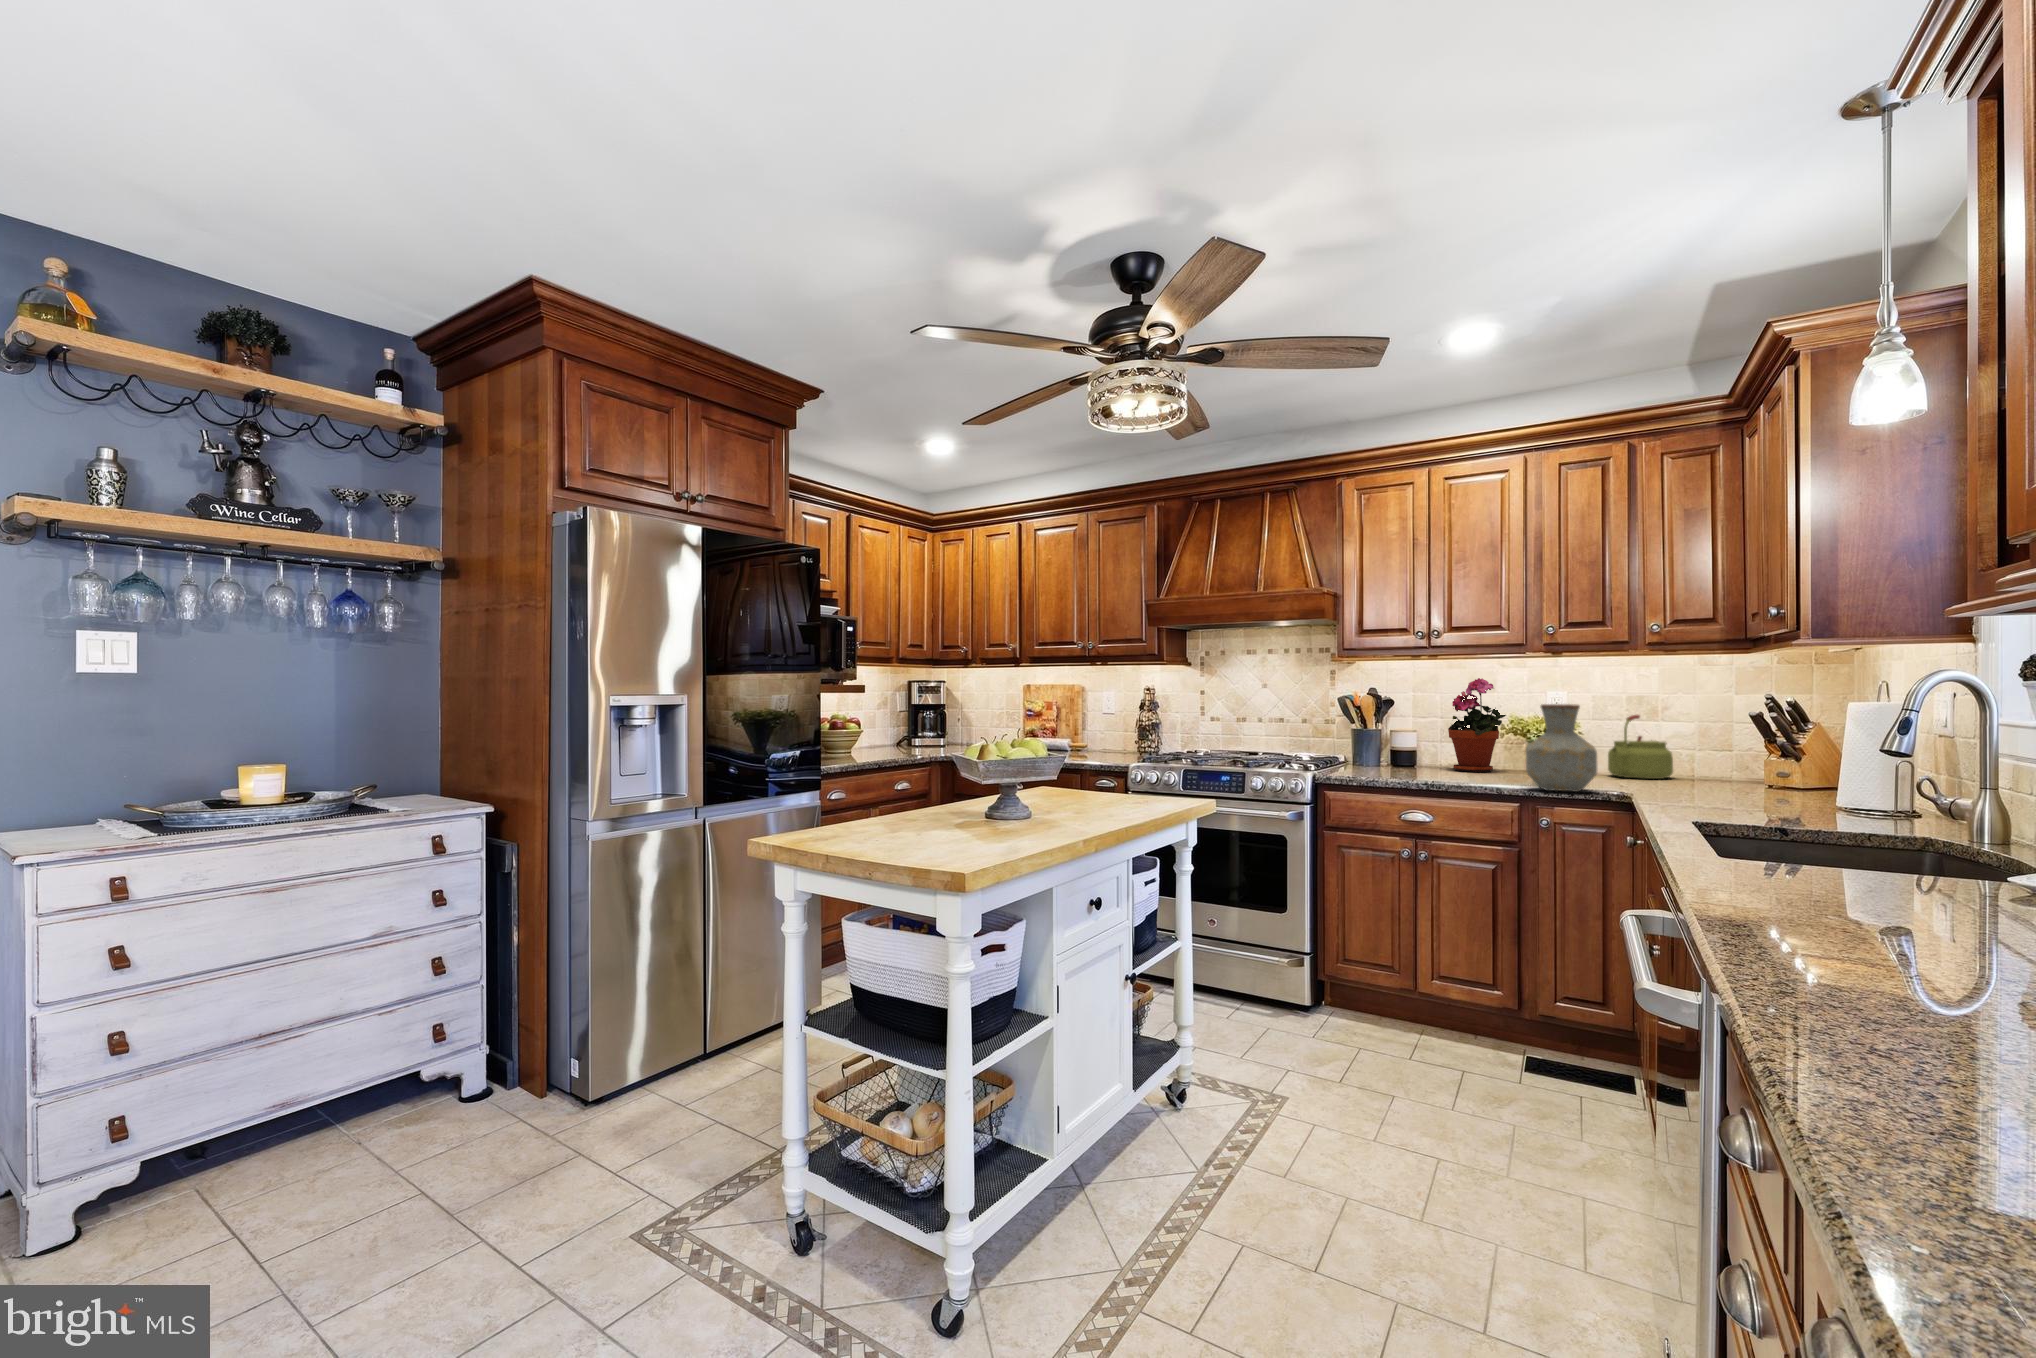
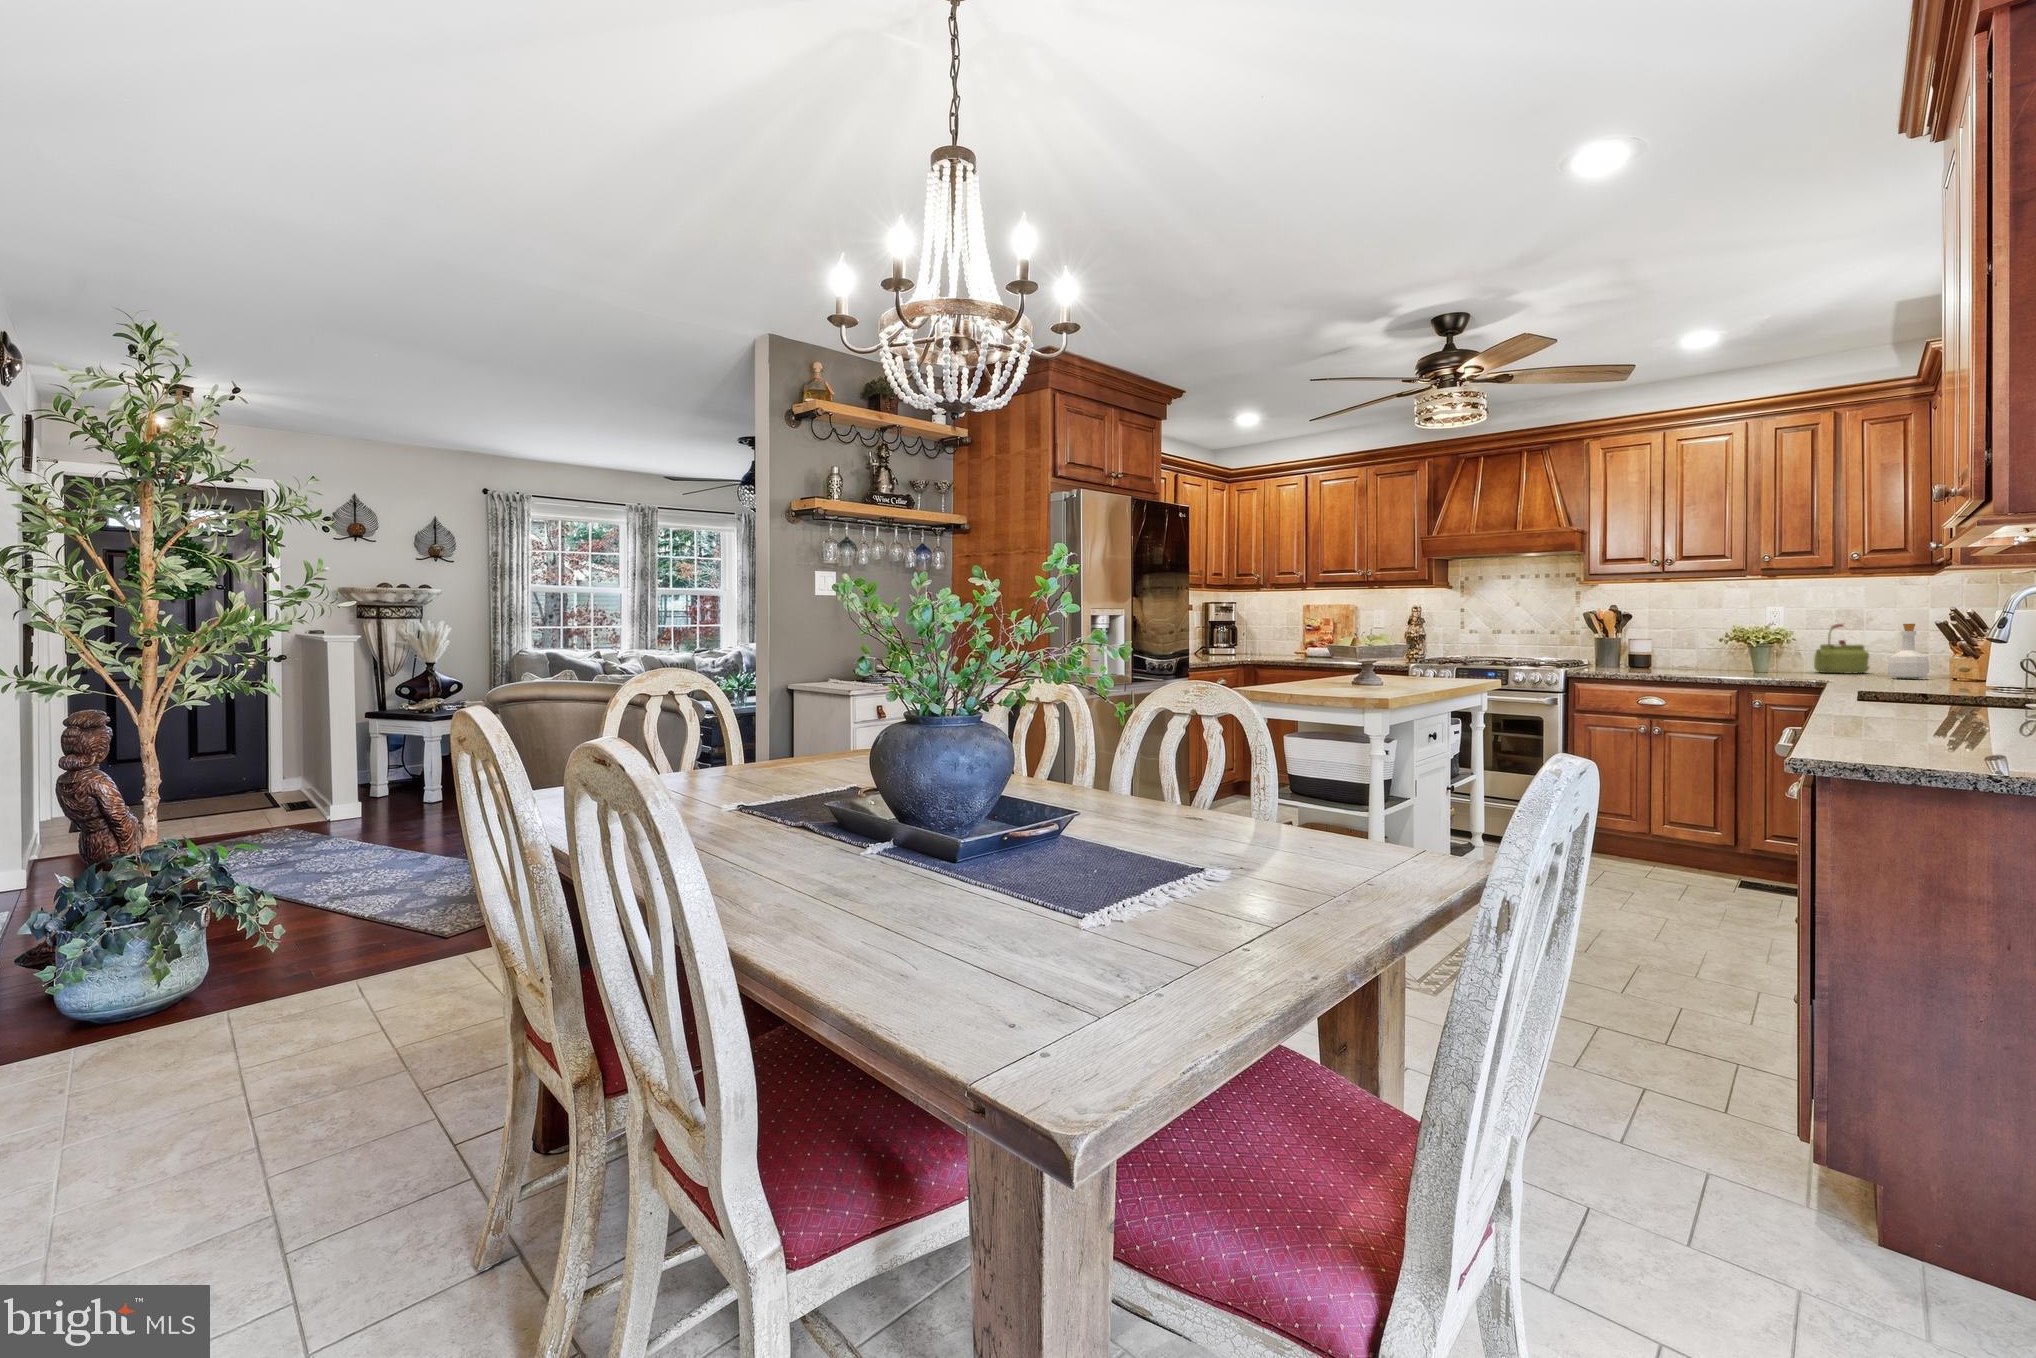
potted plant: present [1448,678,1506,772] -> none [1678,597,1729,670]
vase: present [1526,704,1597,792] -> none [1737,614,1794,678]
bottle: none [1709,719,1761,792] -> present [1888,624,1929,678]

